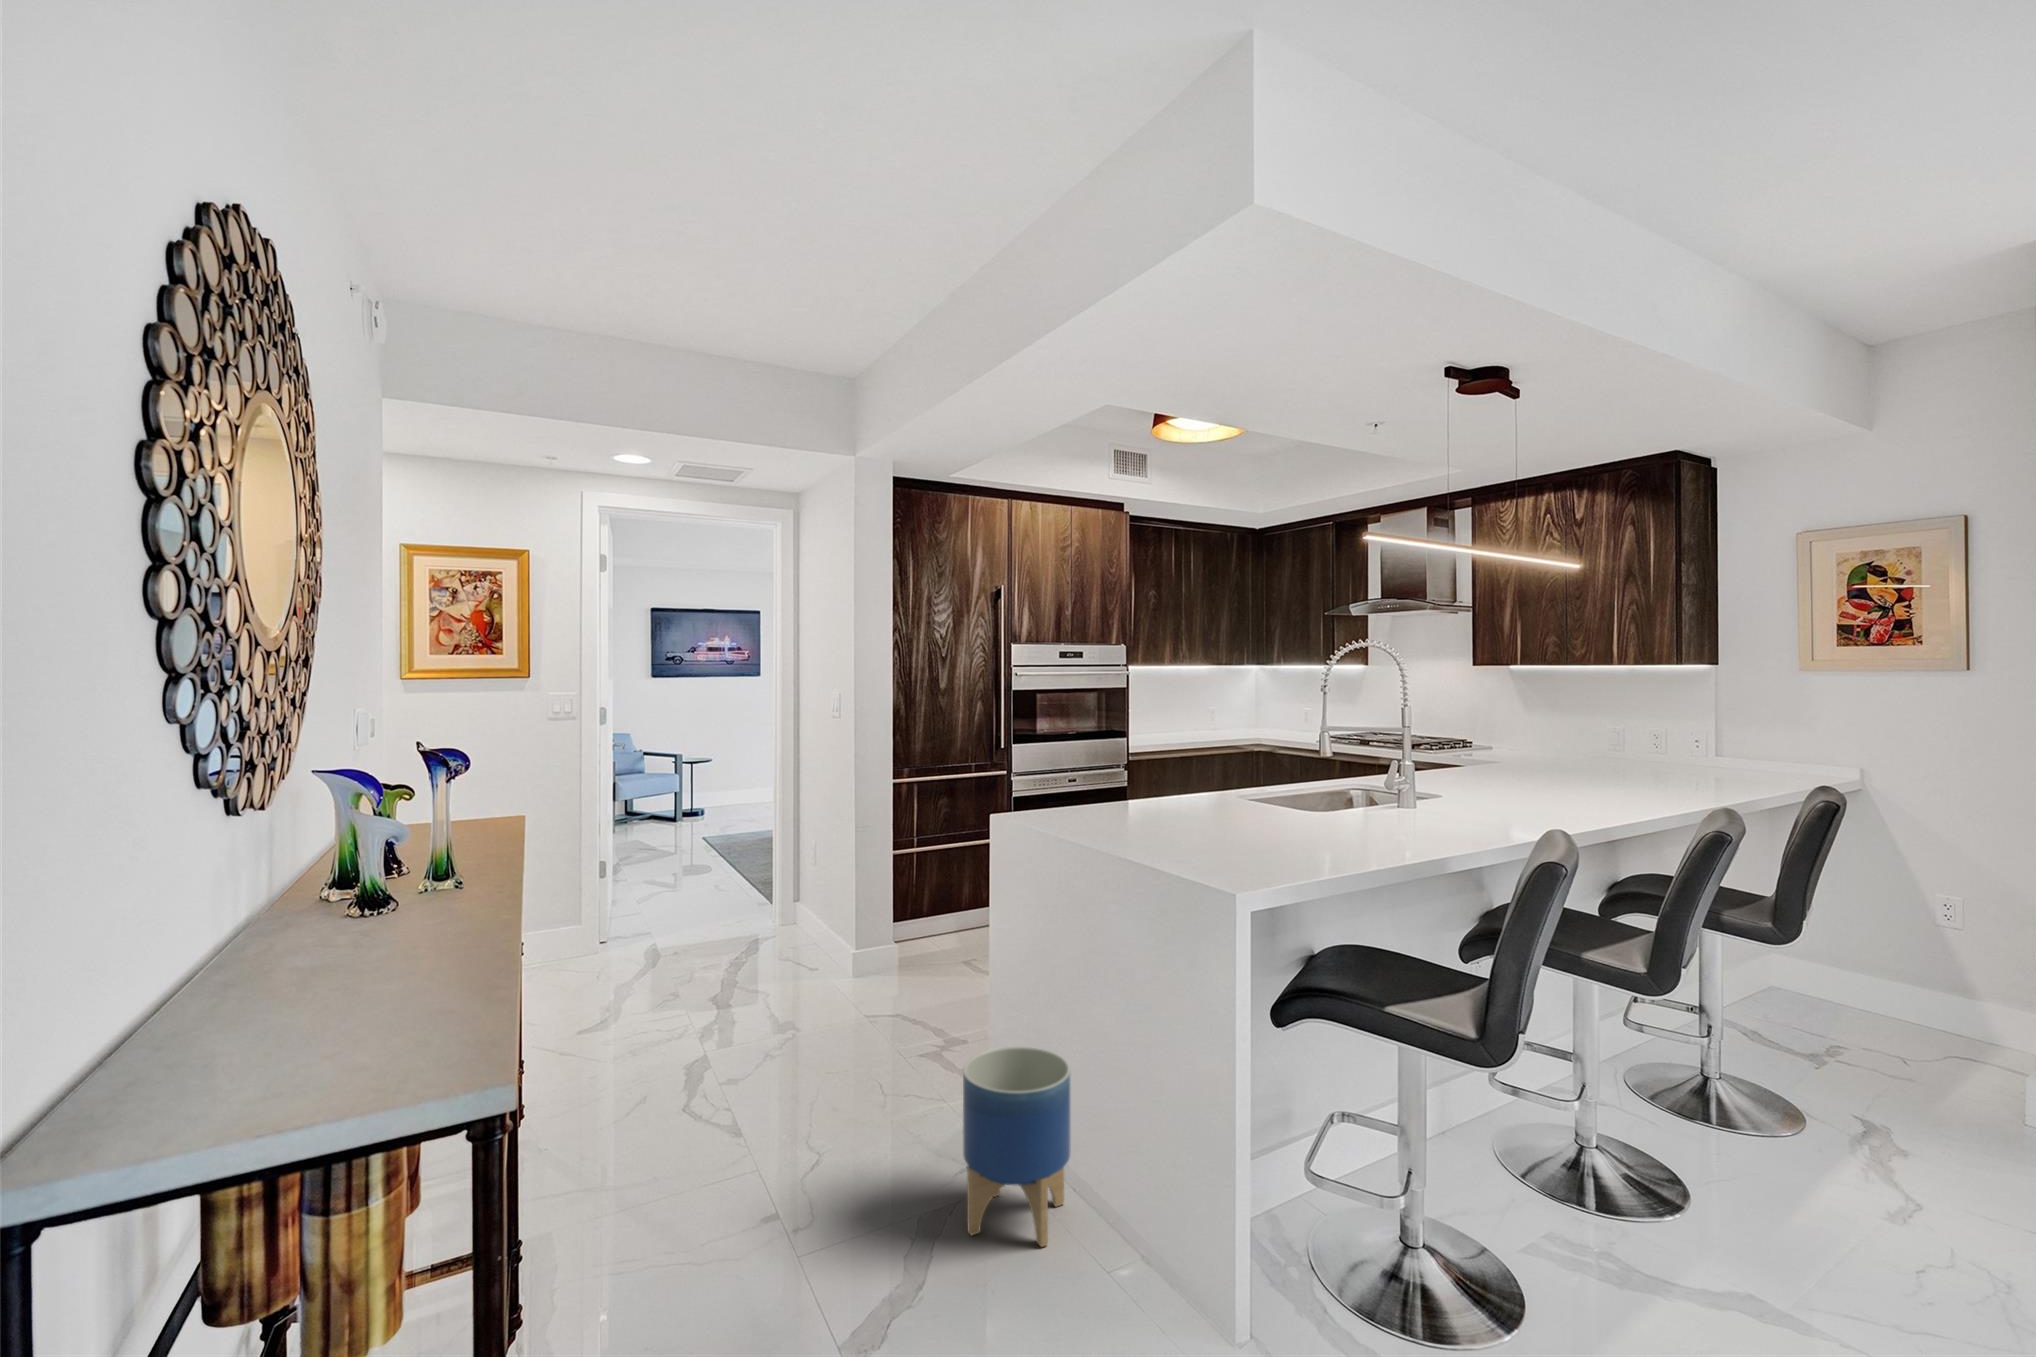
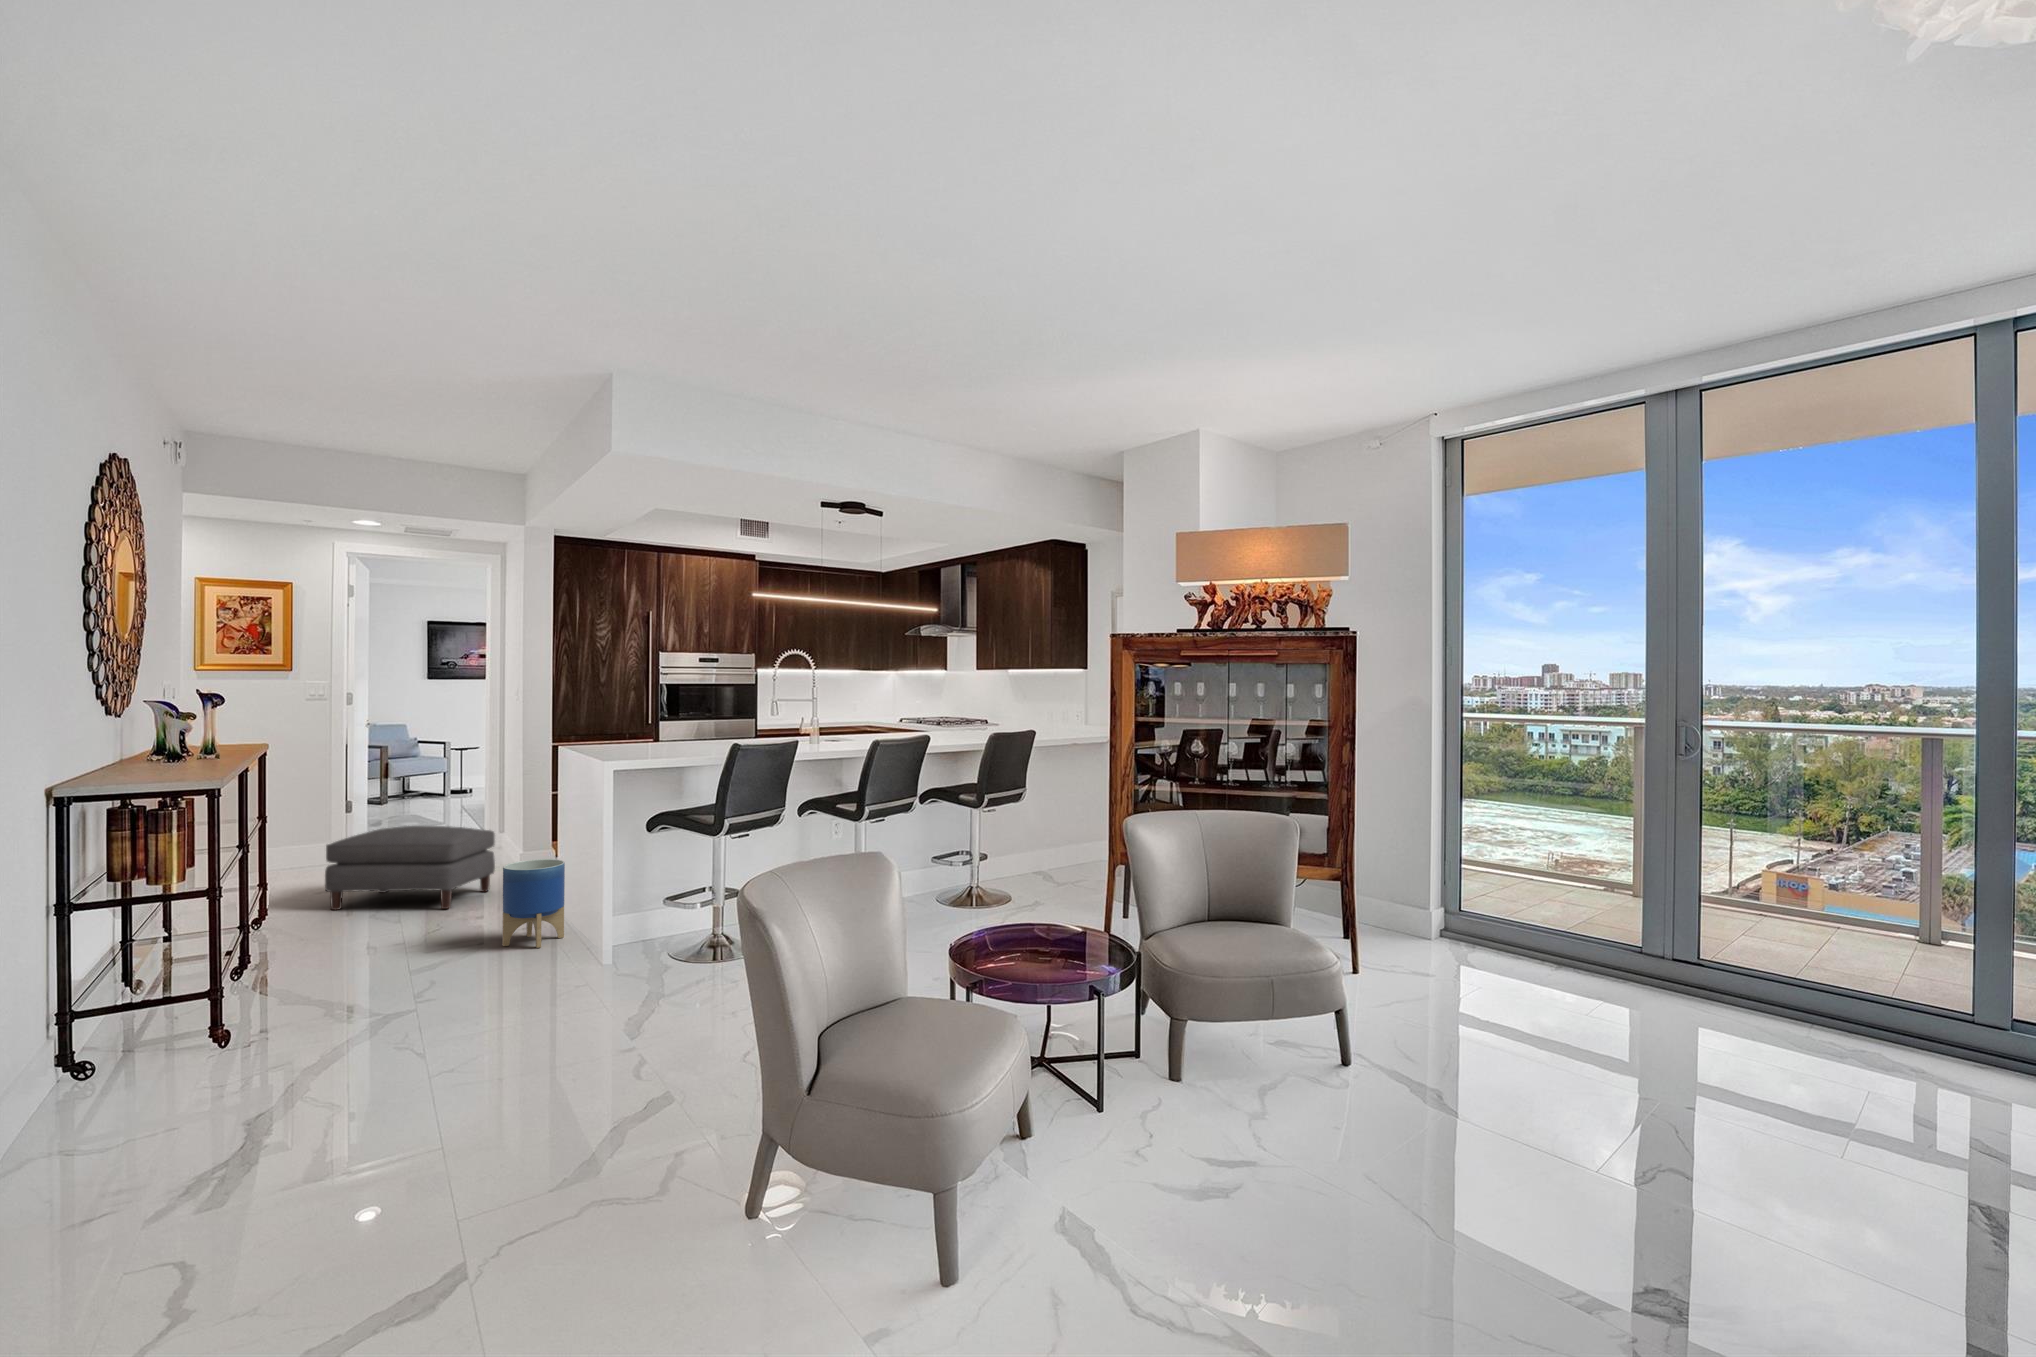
ottoman: none [608,931,849,1089] -> present [325,826,495,910]

